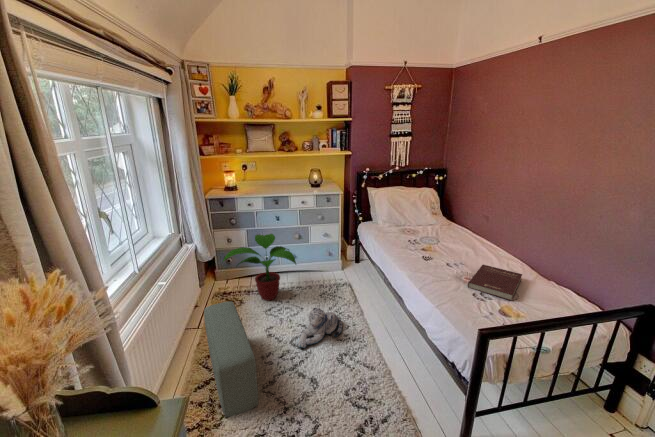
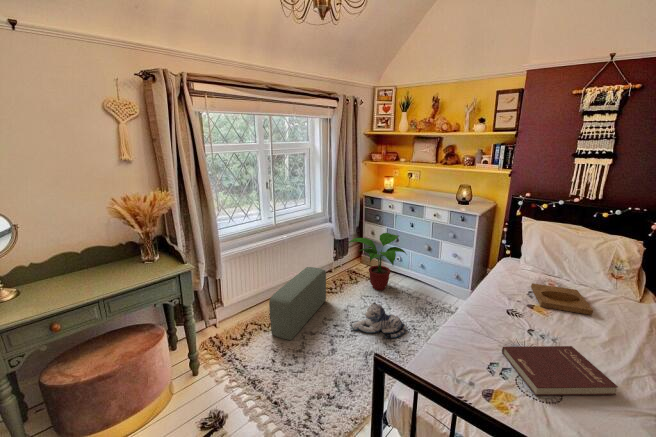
tray: none [413,232,457,250] -> present [531,283,593,315]

